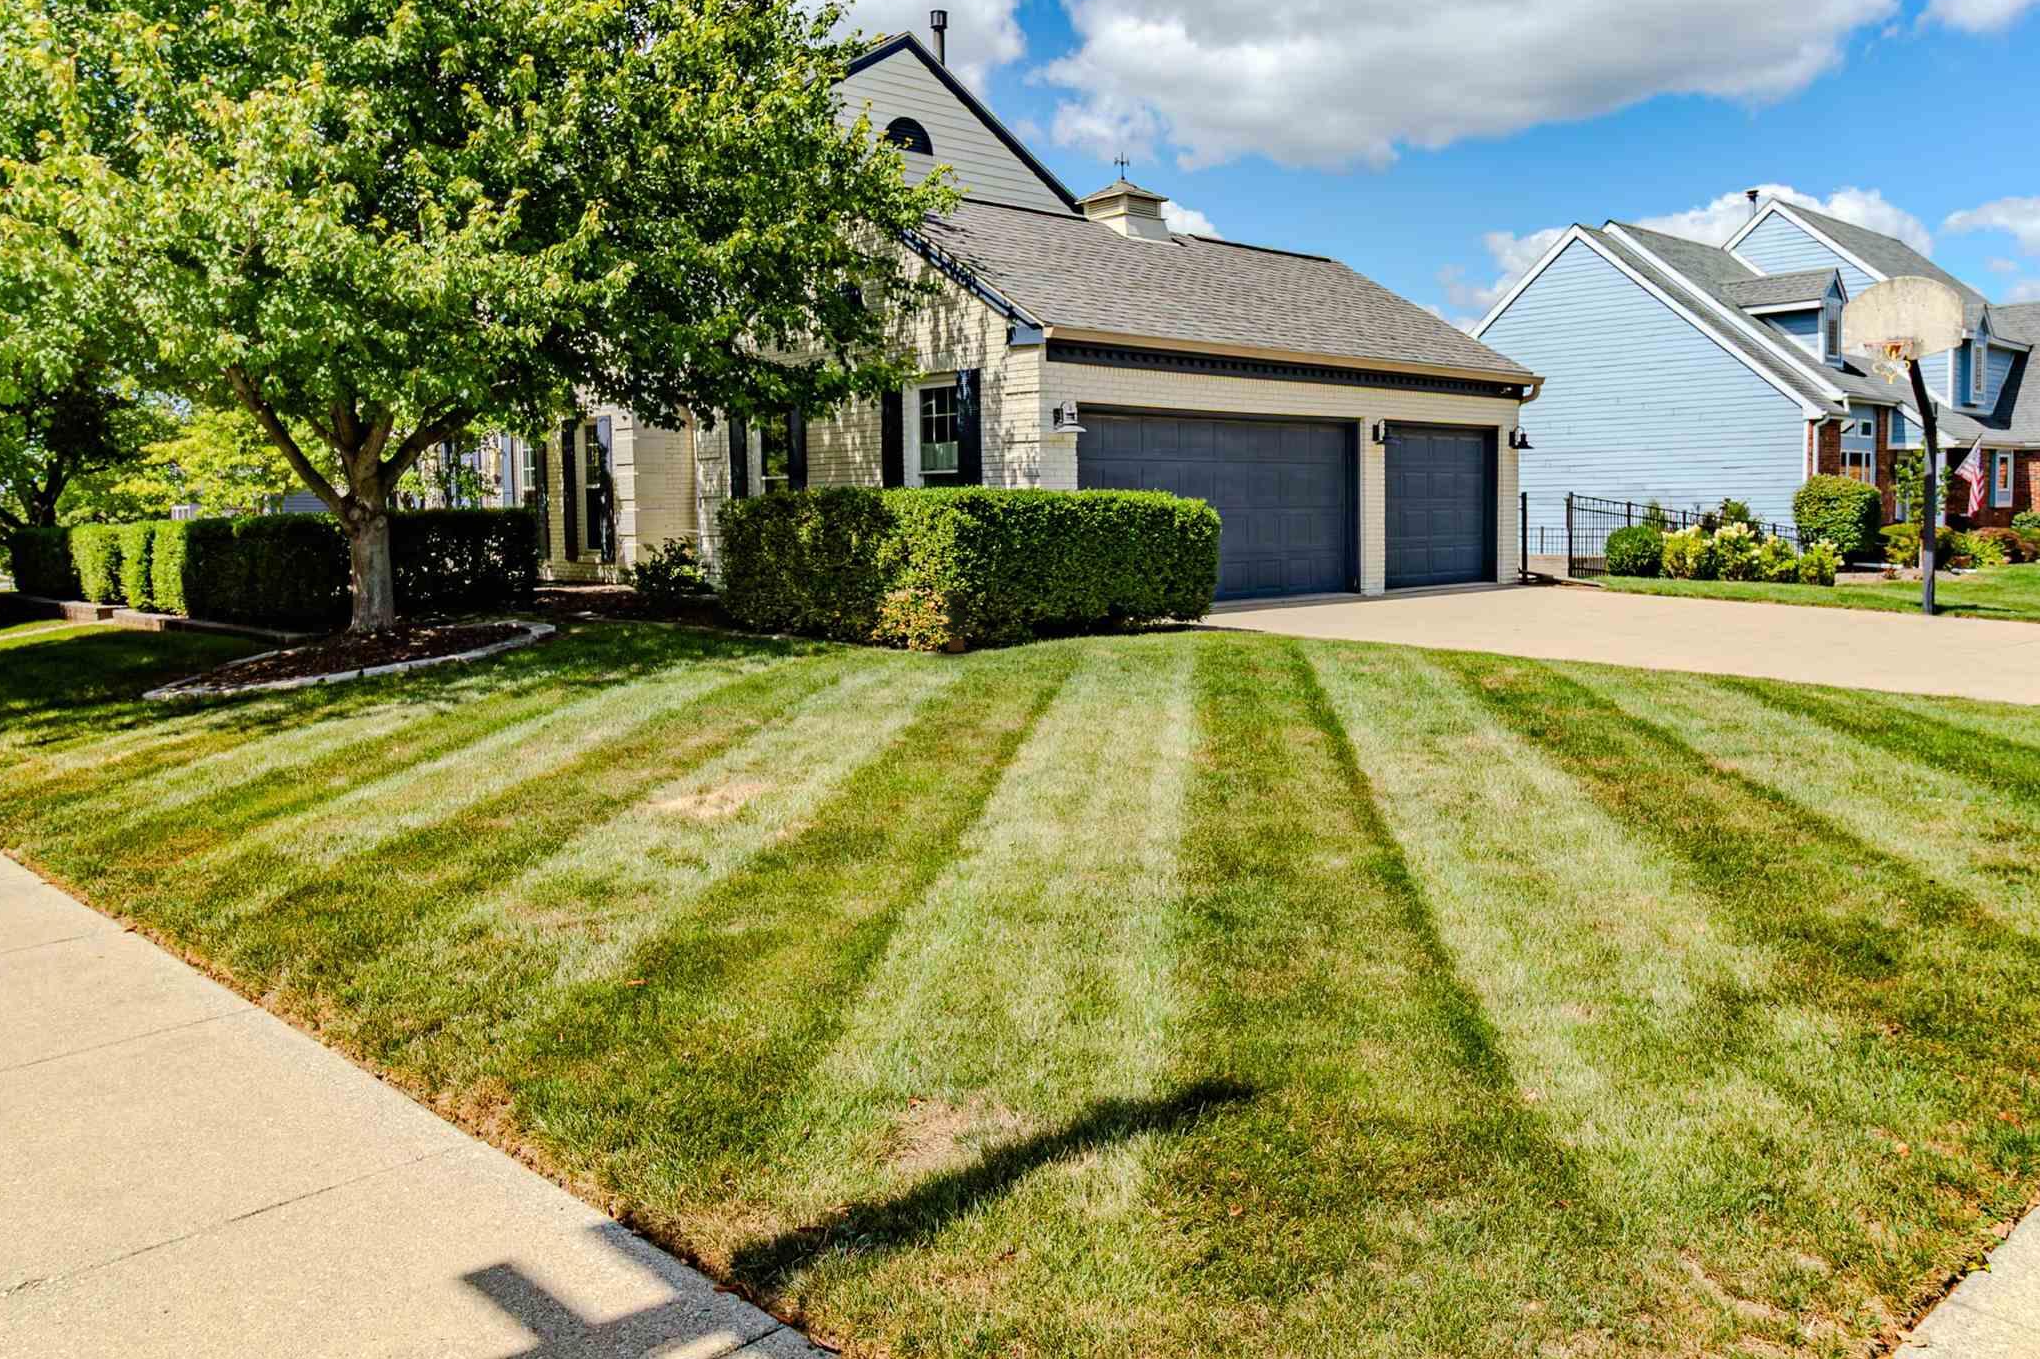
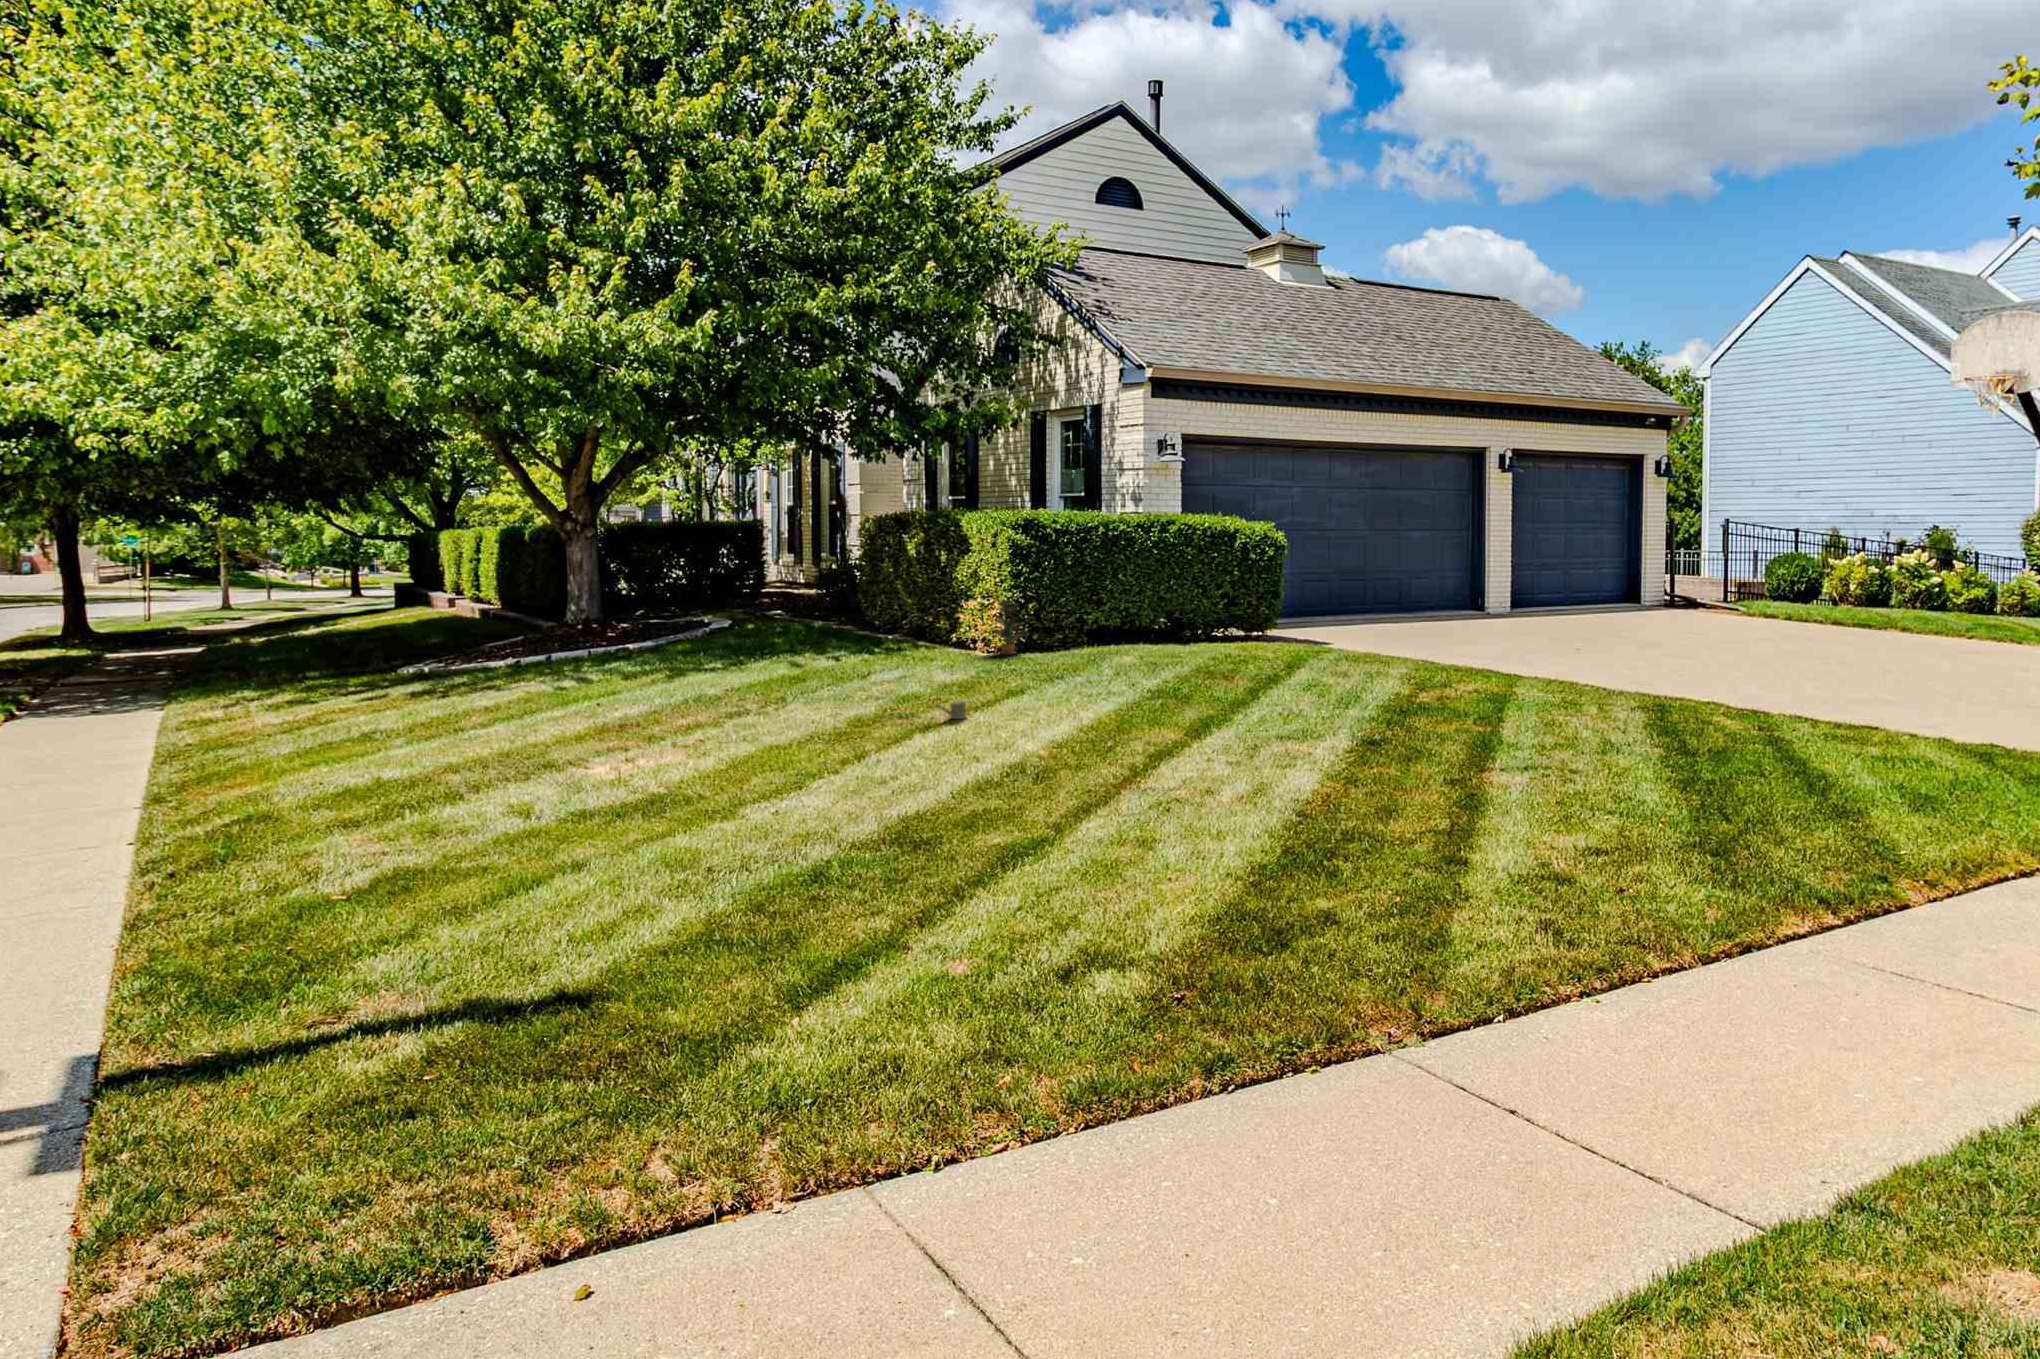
watering can: none [992,703,1025,724] -> present [935,701,971,719]

